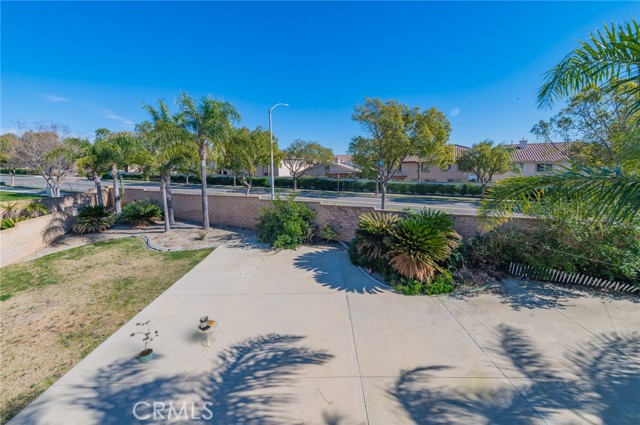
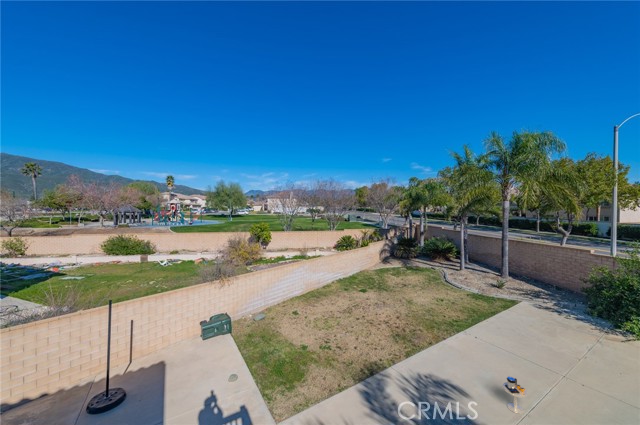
potted plant: present [130,321,158,362] -> none [443,351,465,389]

